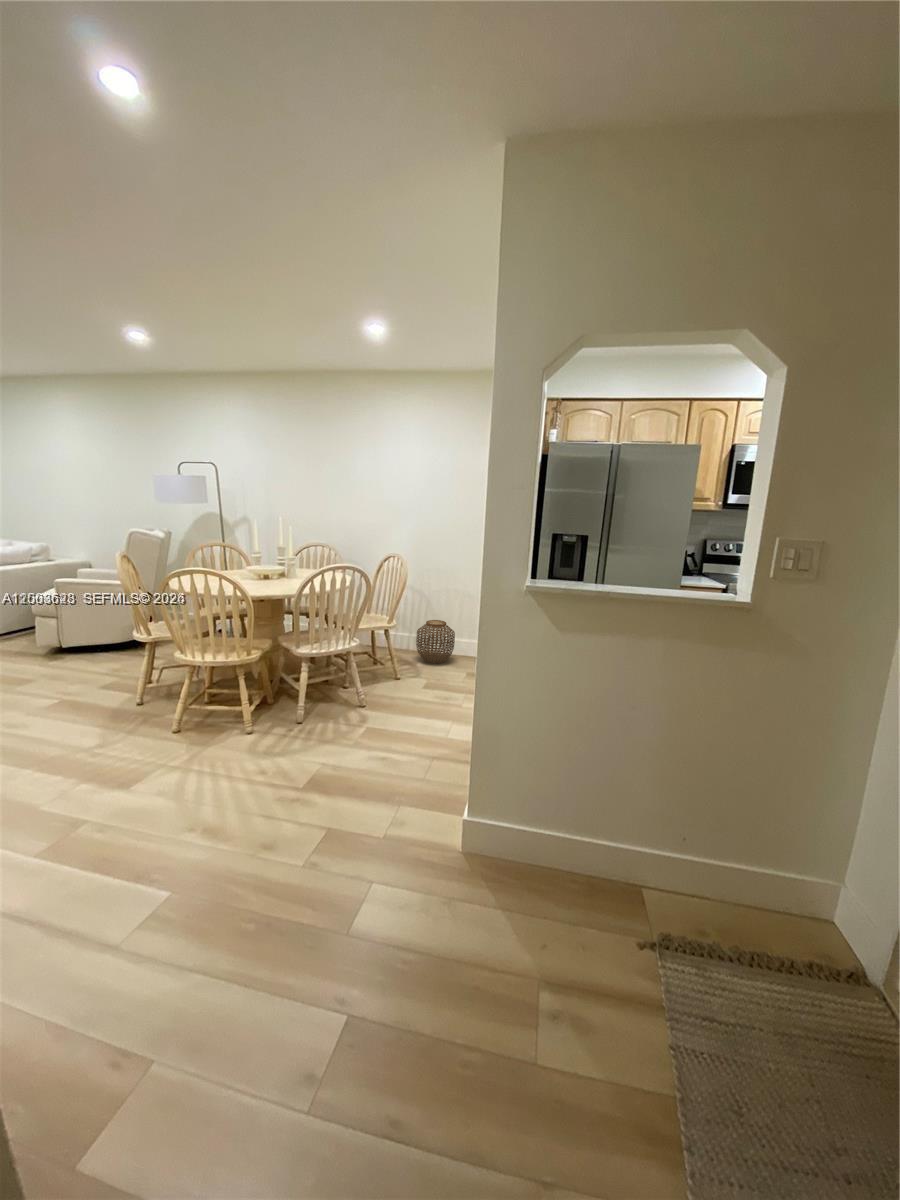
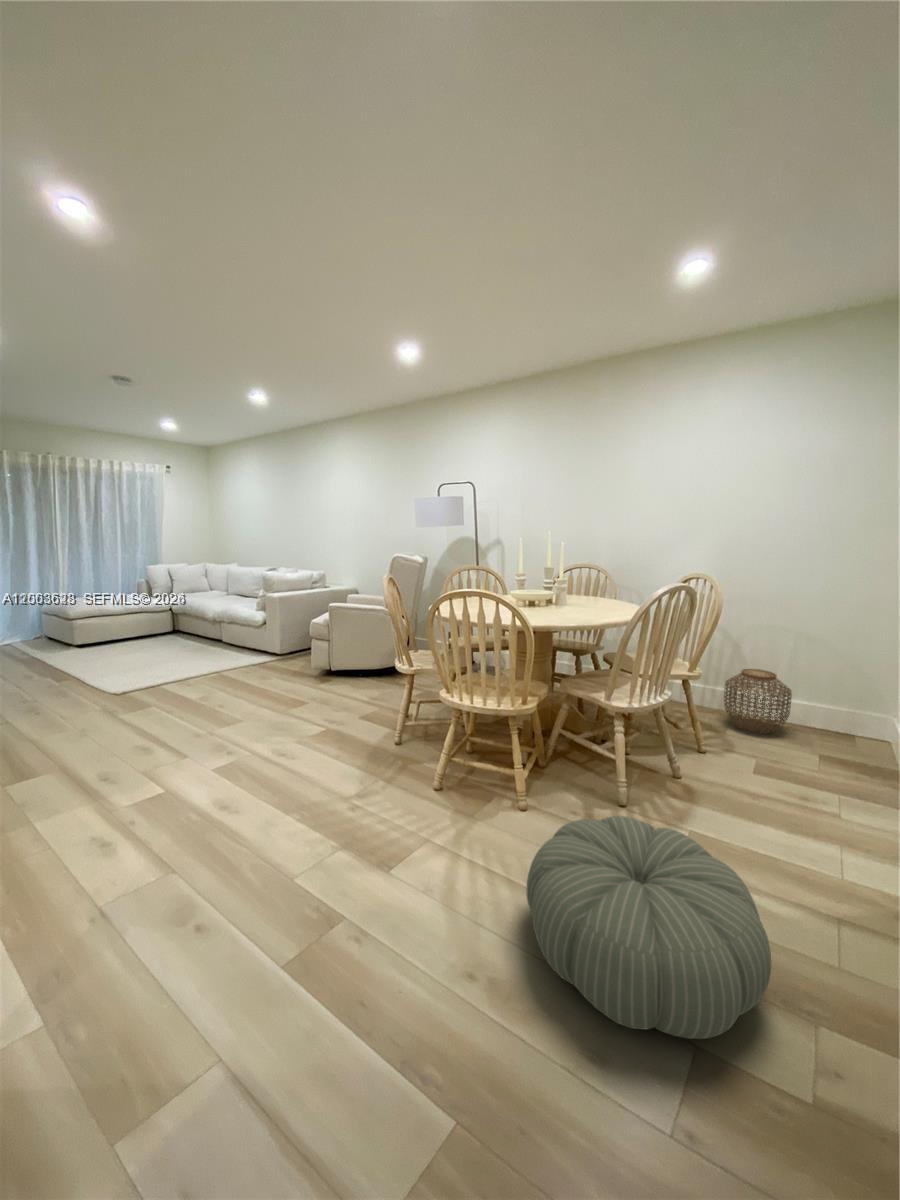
pouf: none [231,719,374,828] -> present [527,816,771,1039]

